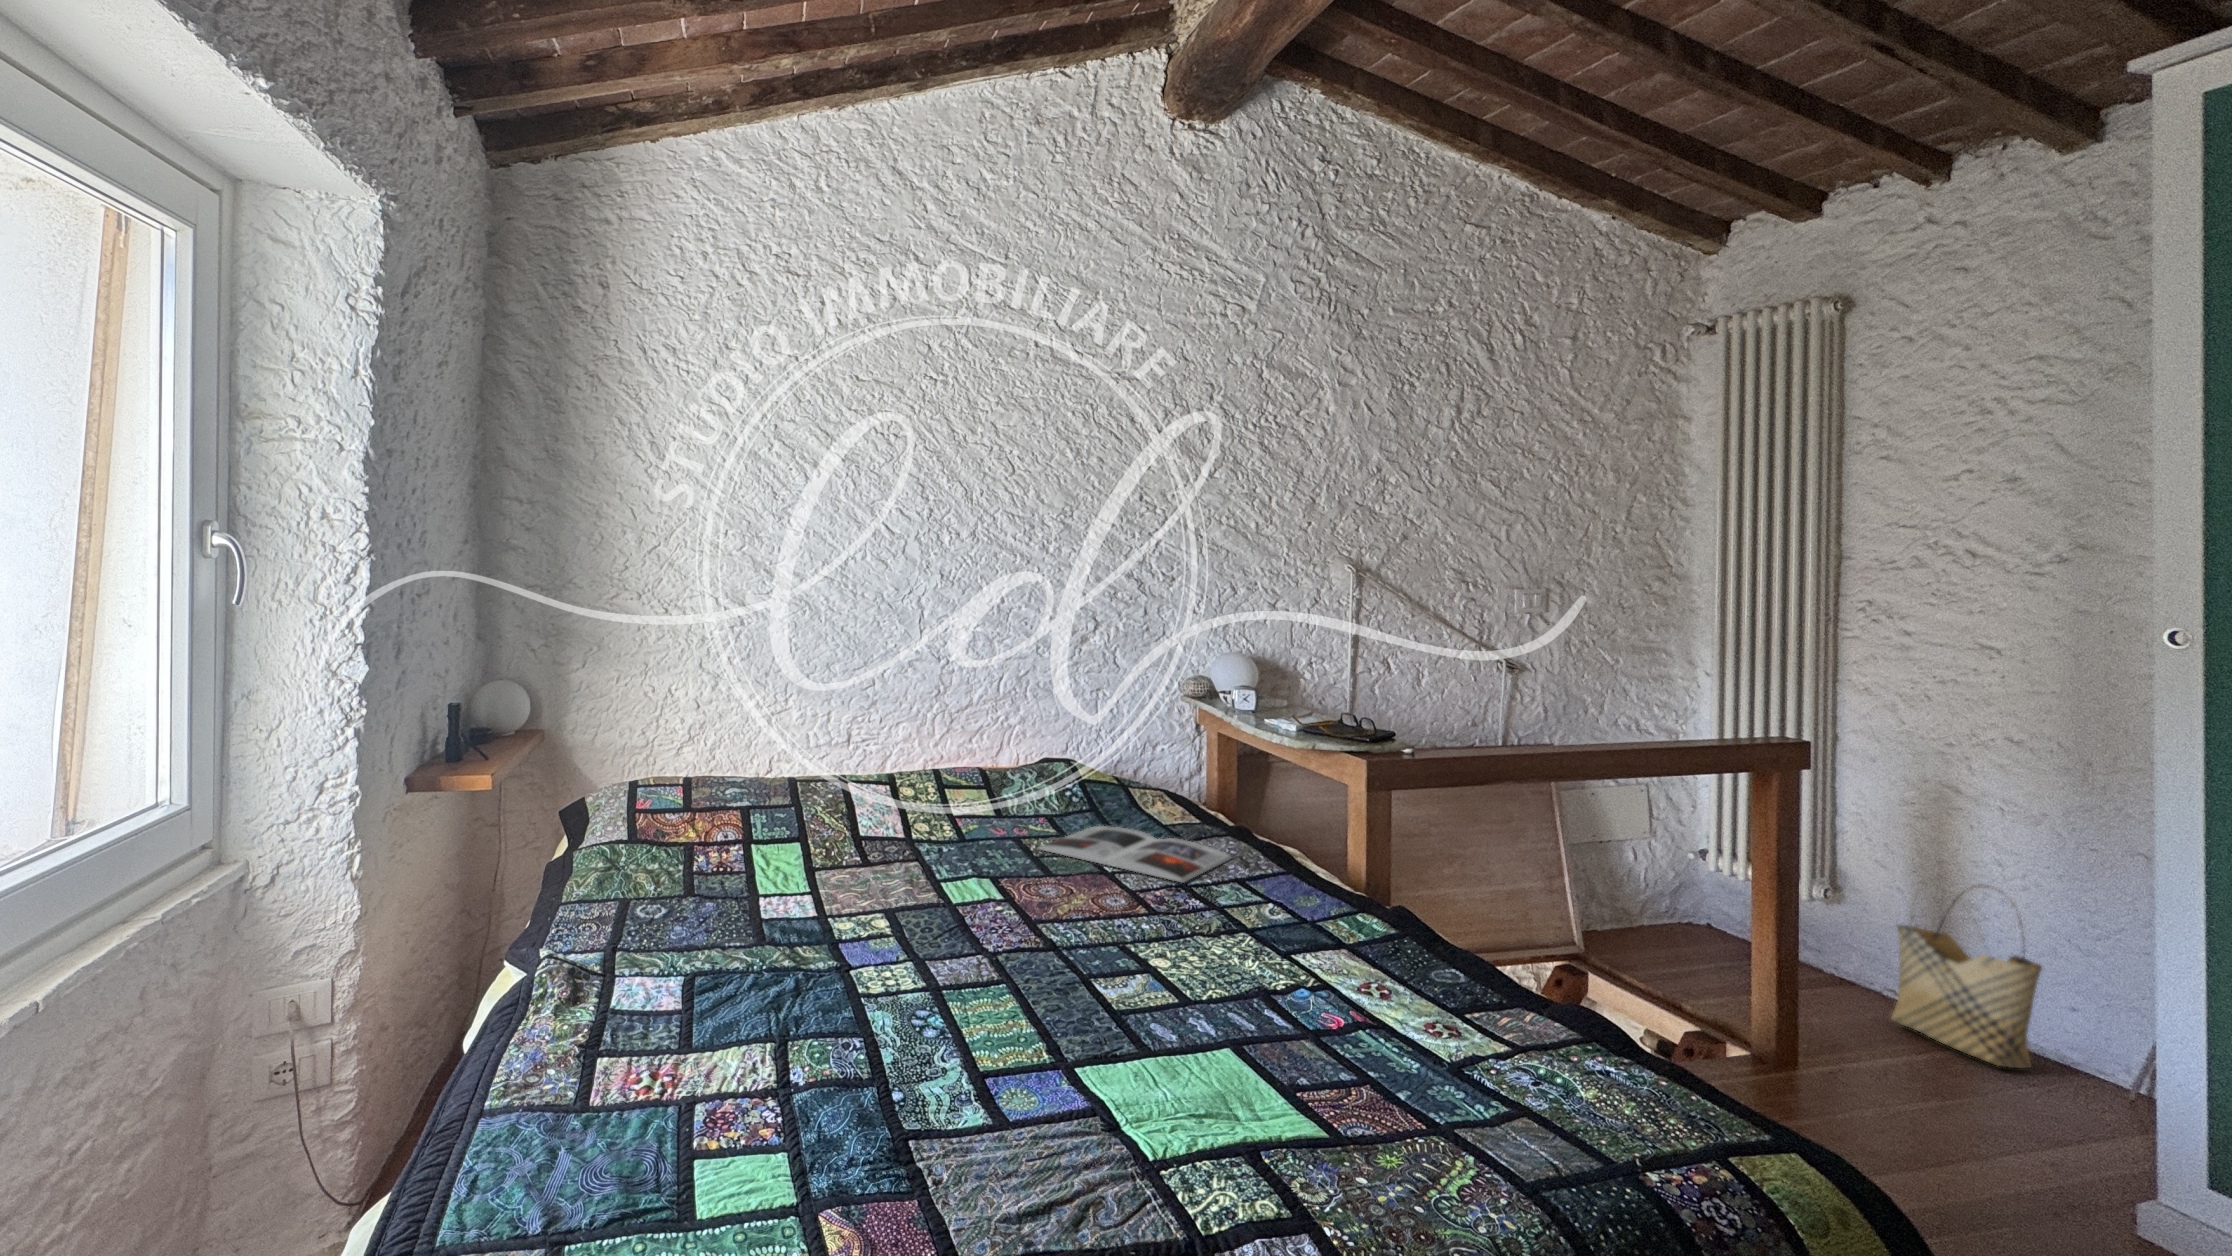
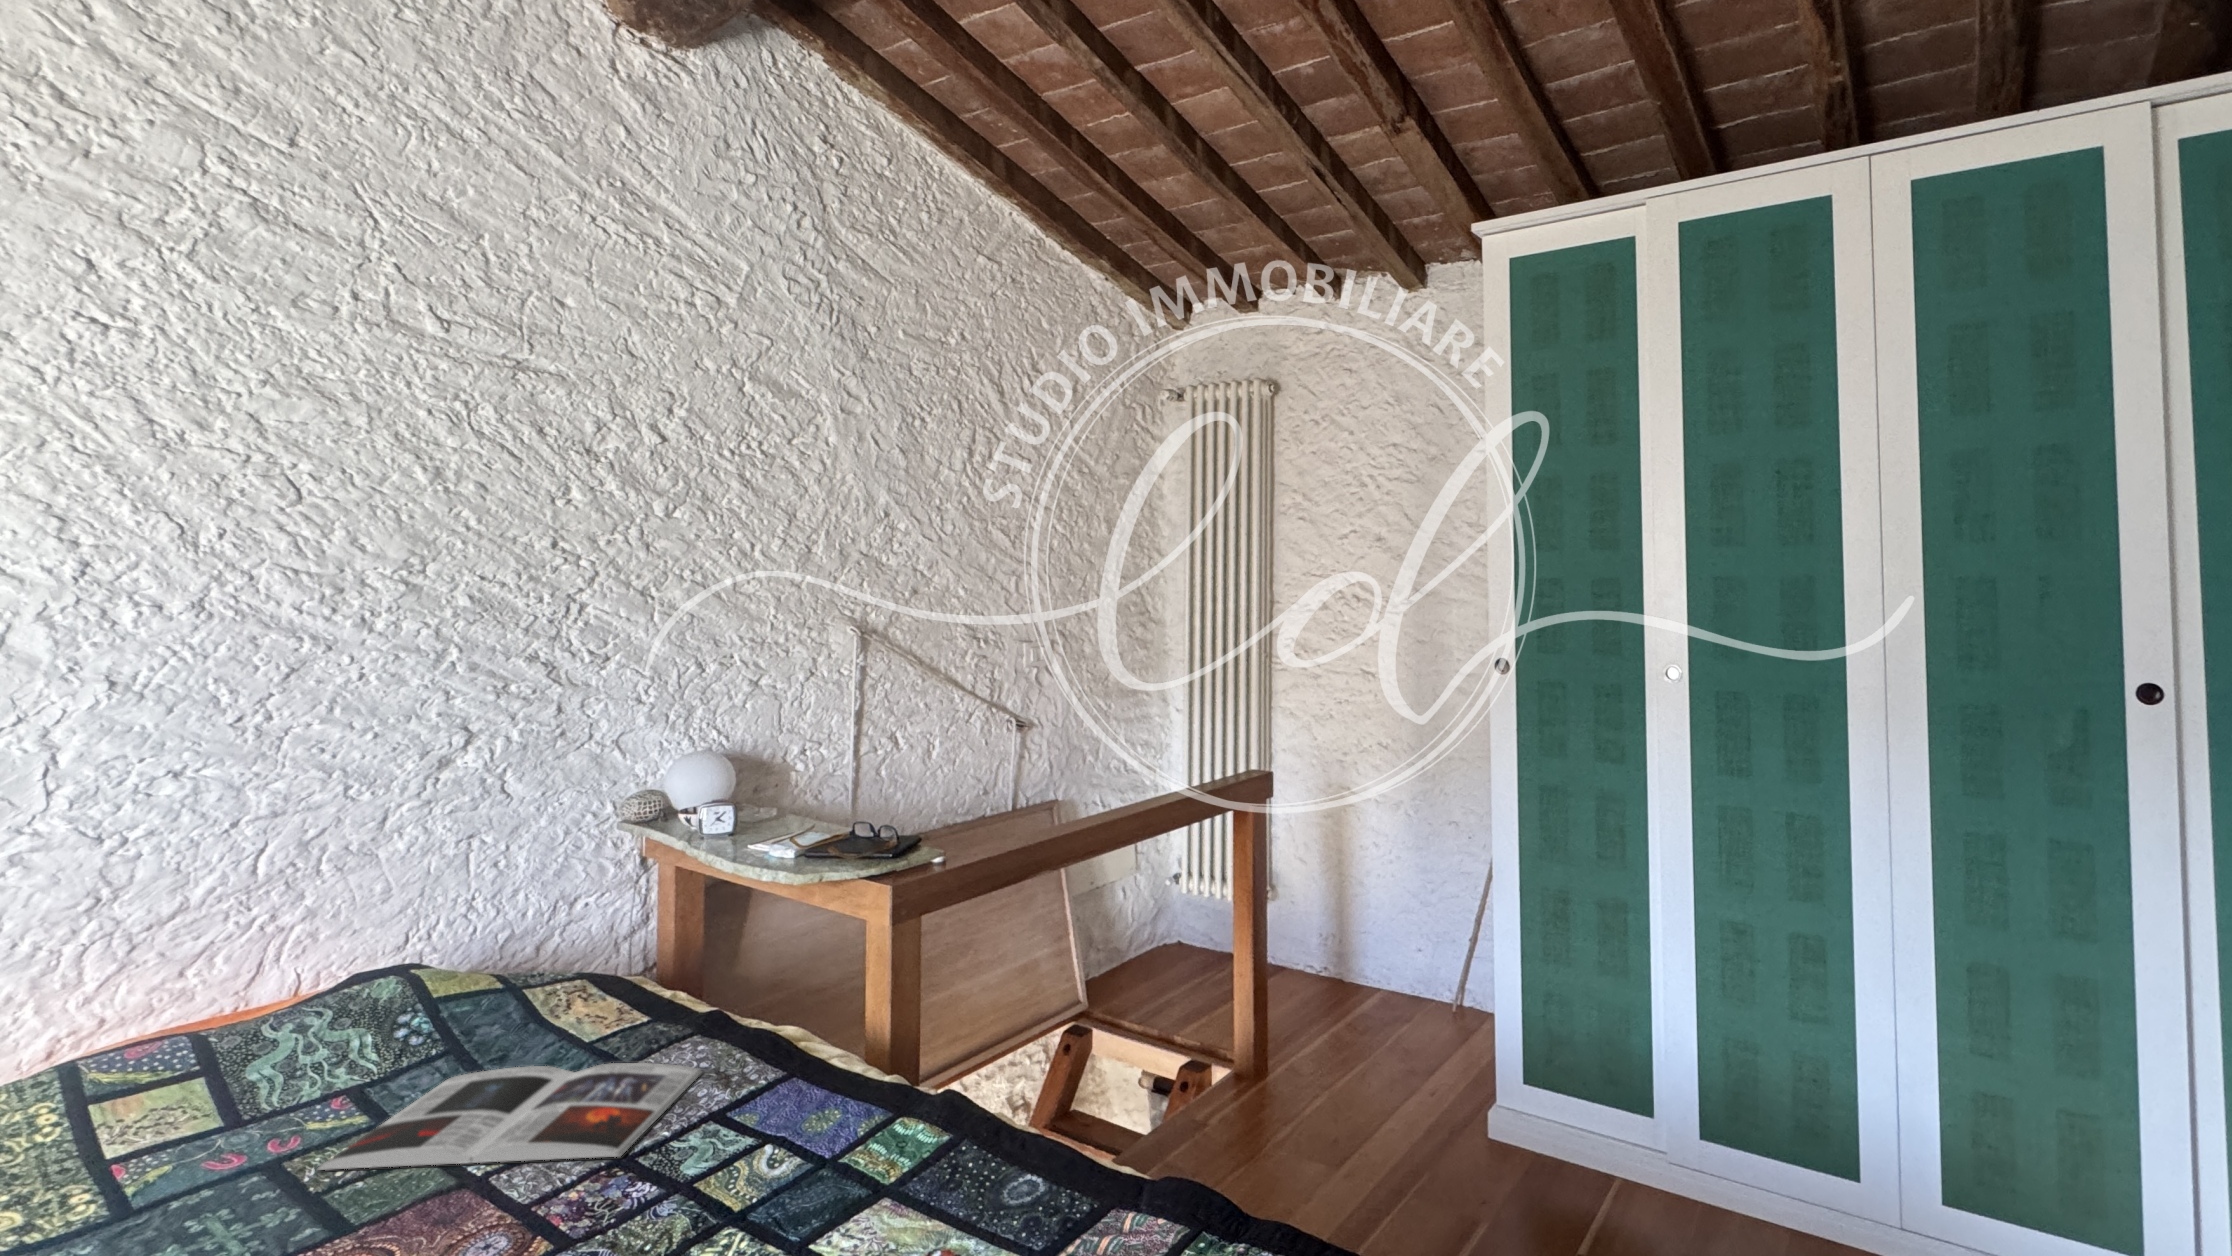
woven basket: present [1891,885,2042,1068] -> none [1320,869,1415,1021]

